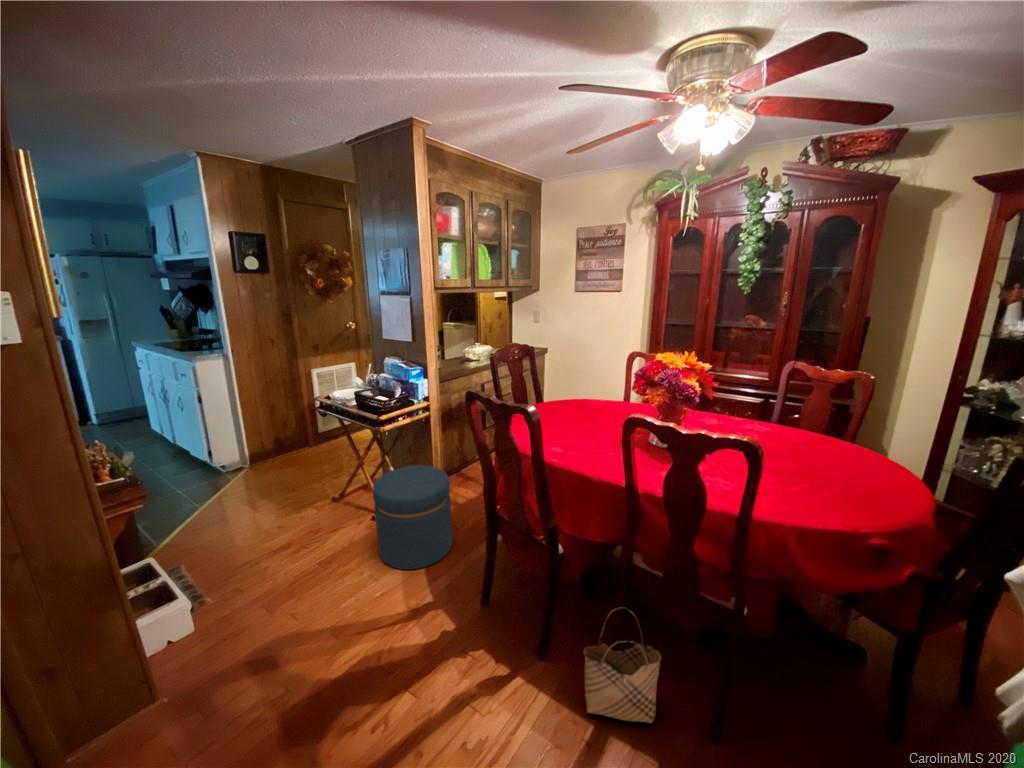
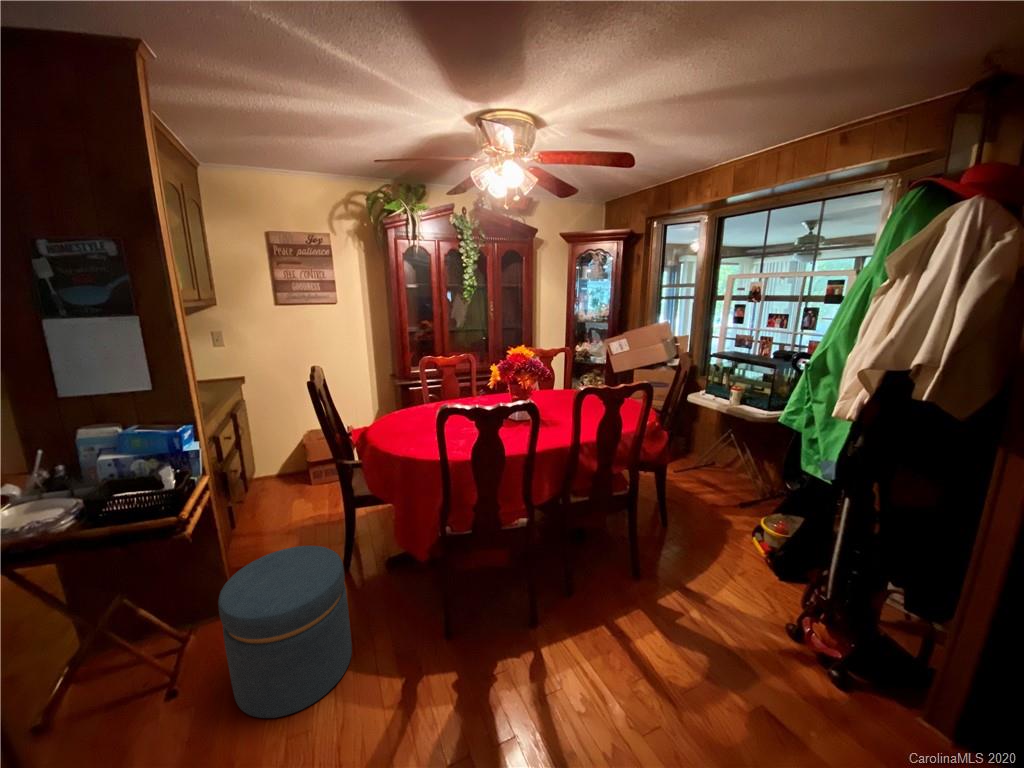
woven basket: present [583,607,661,723] -> none [580,529,618,619]

